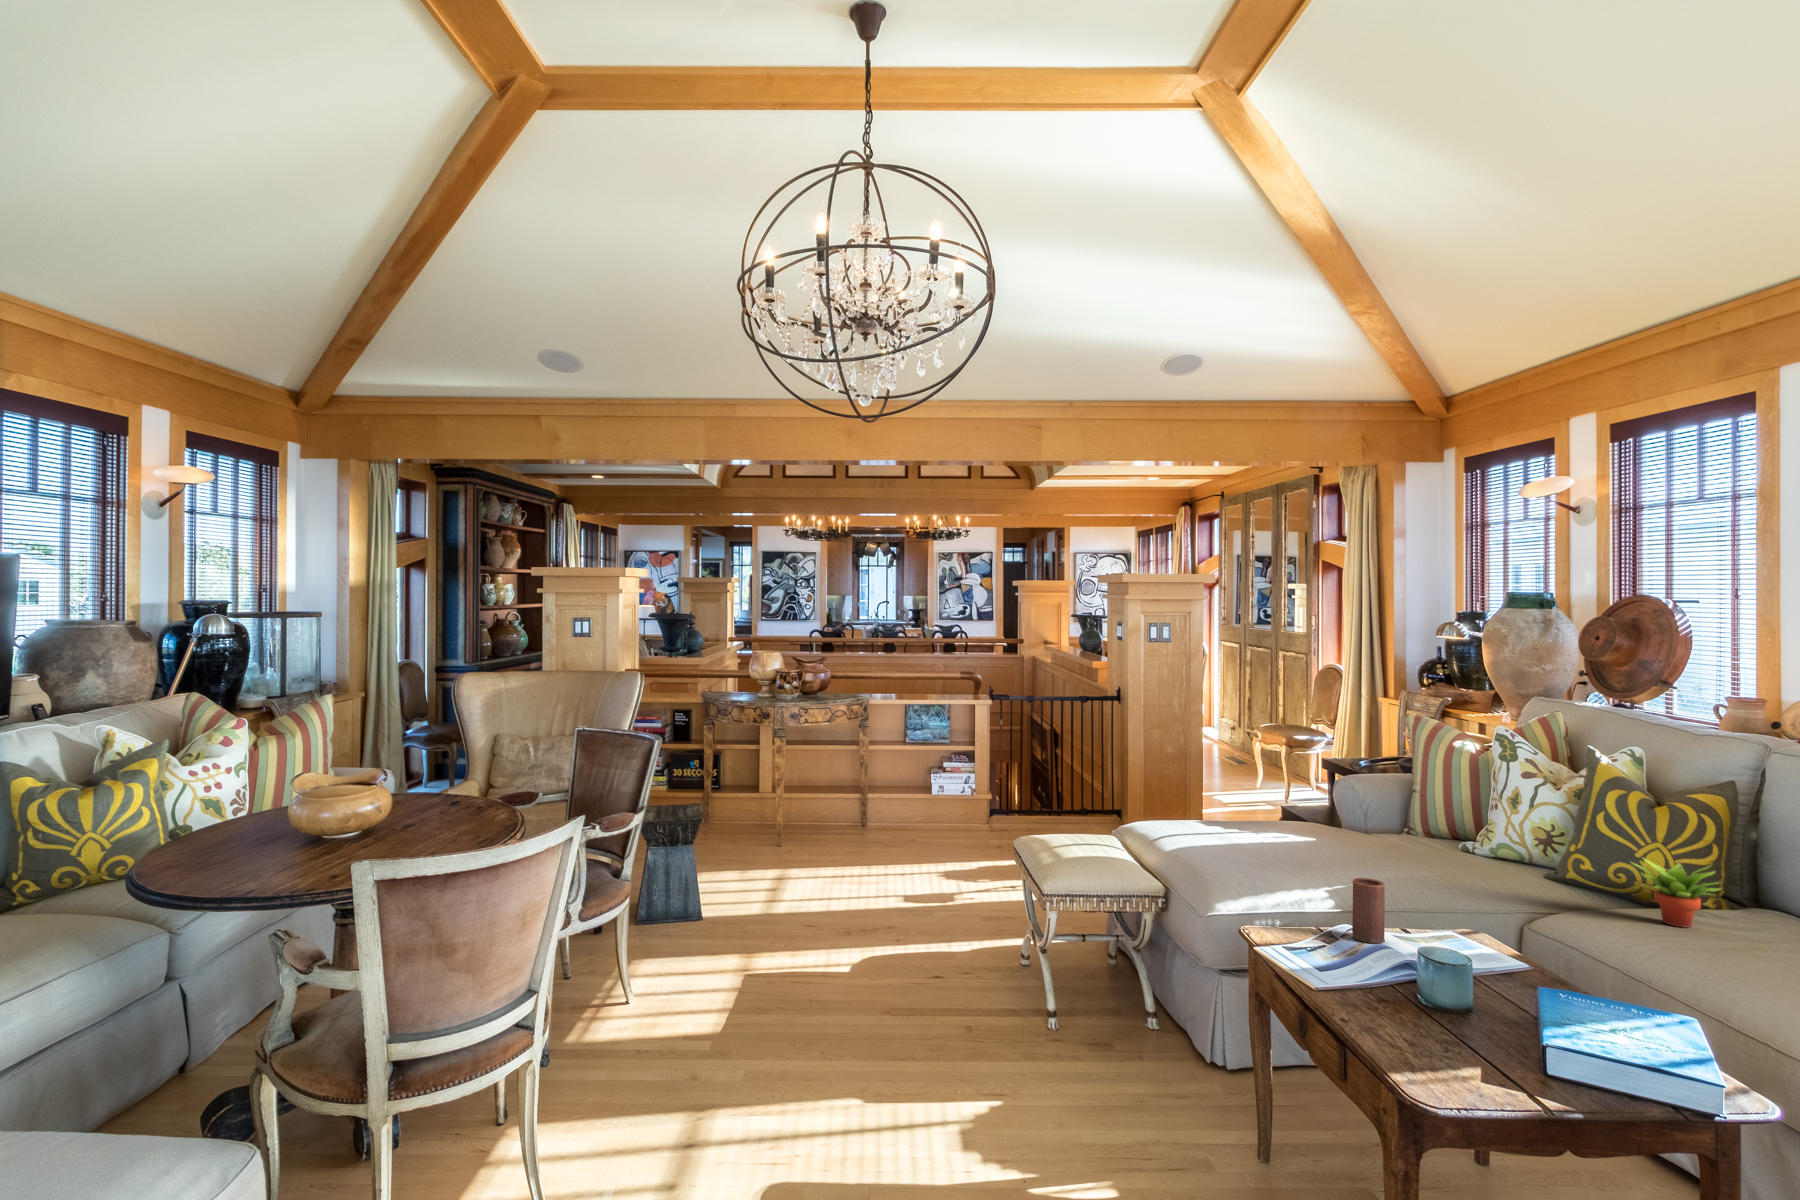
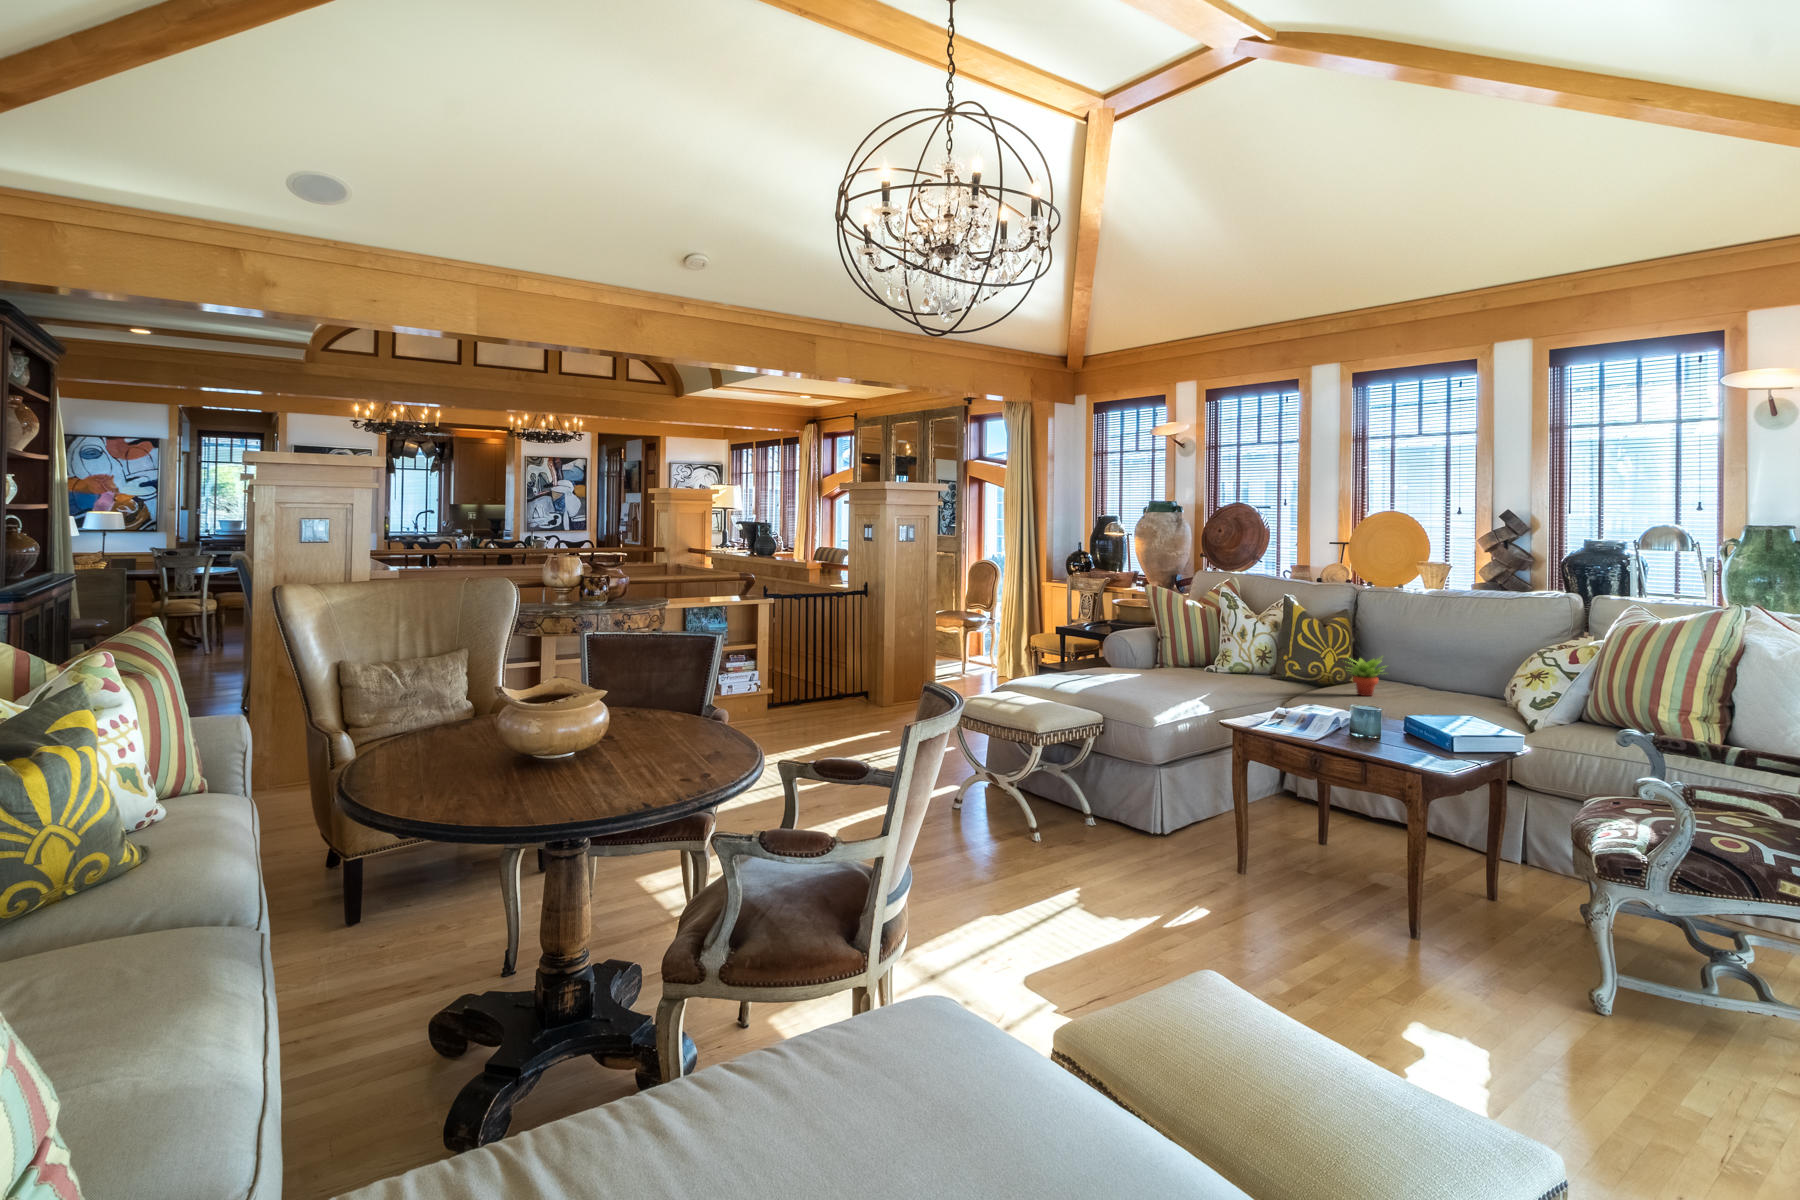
candle: present [1352,878,1385,943] -> none [1263,683,1285,726]

